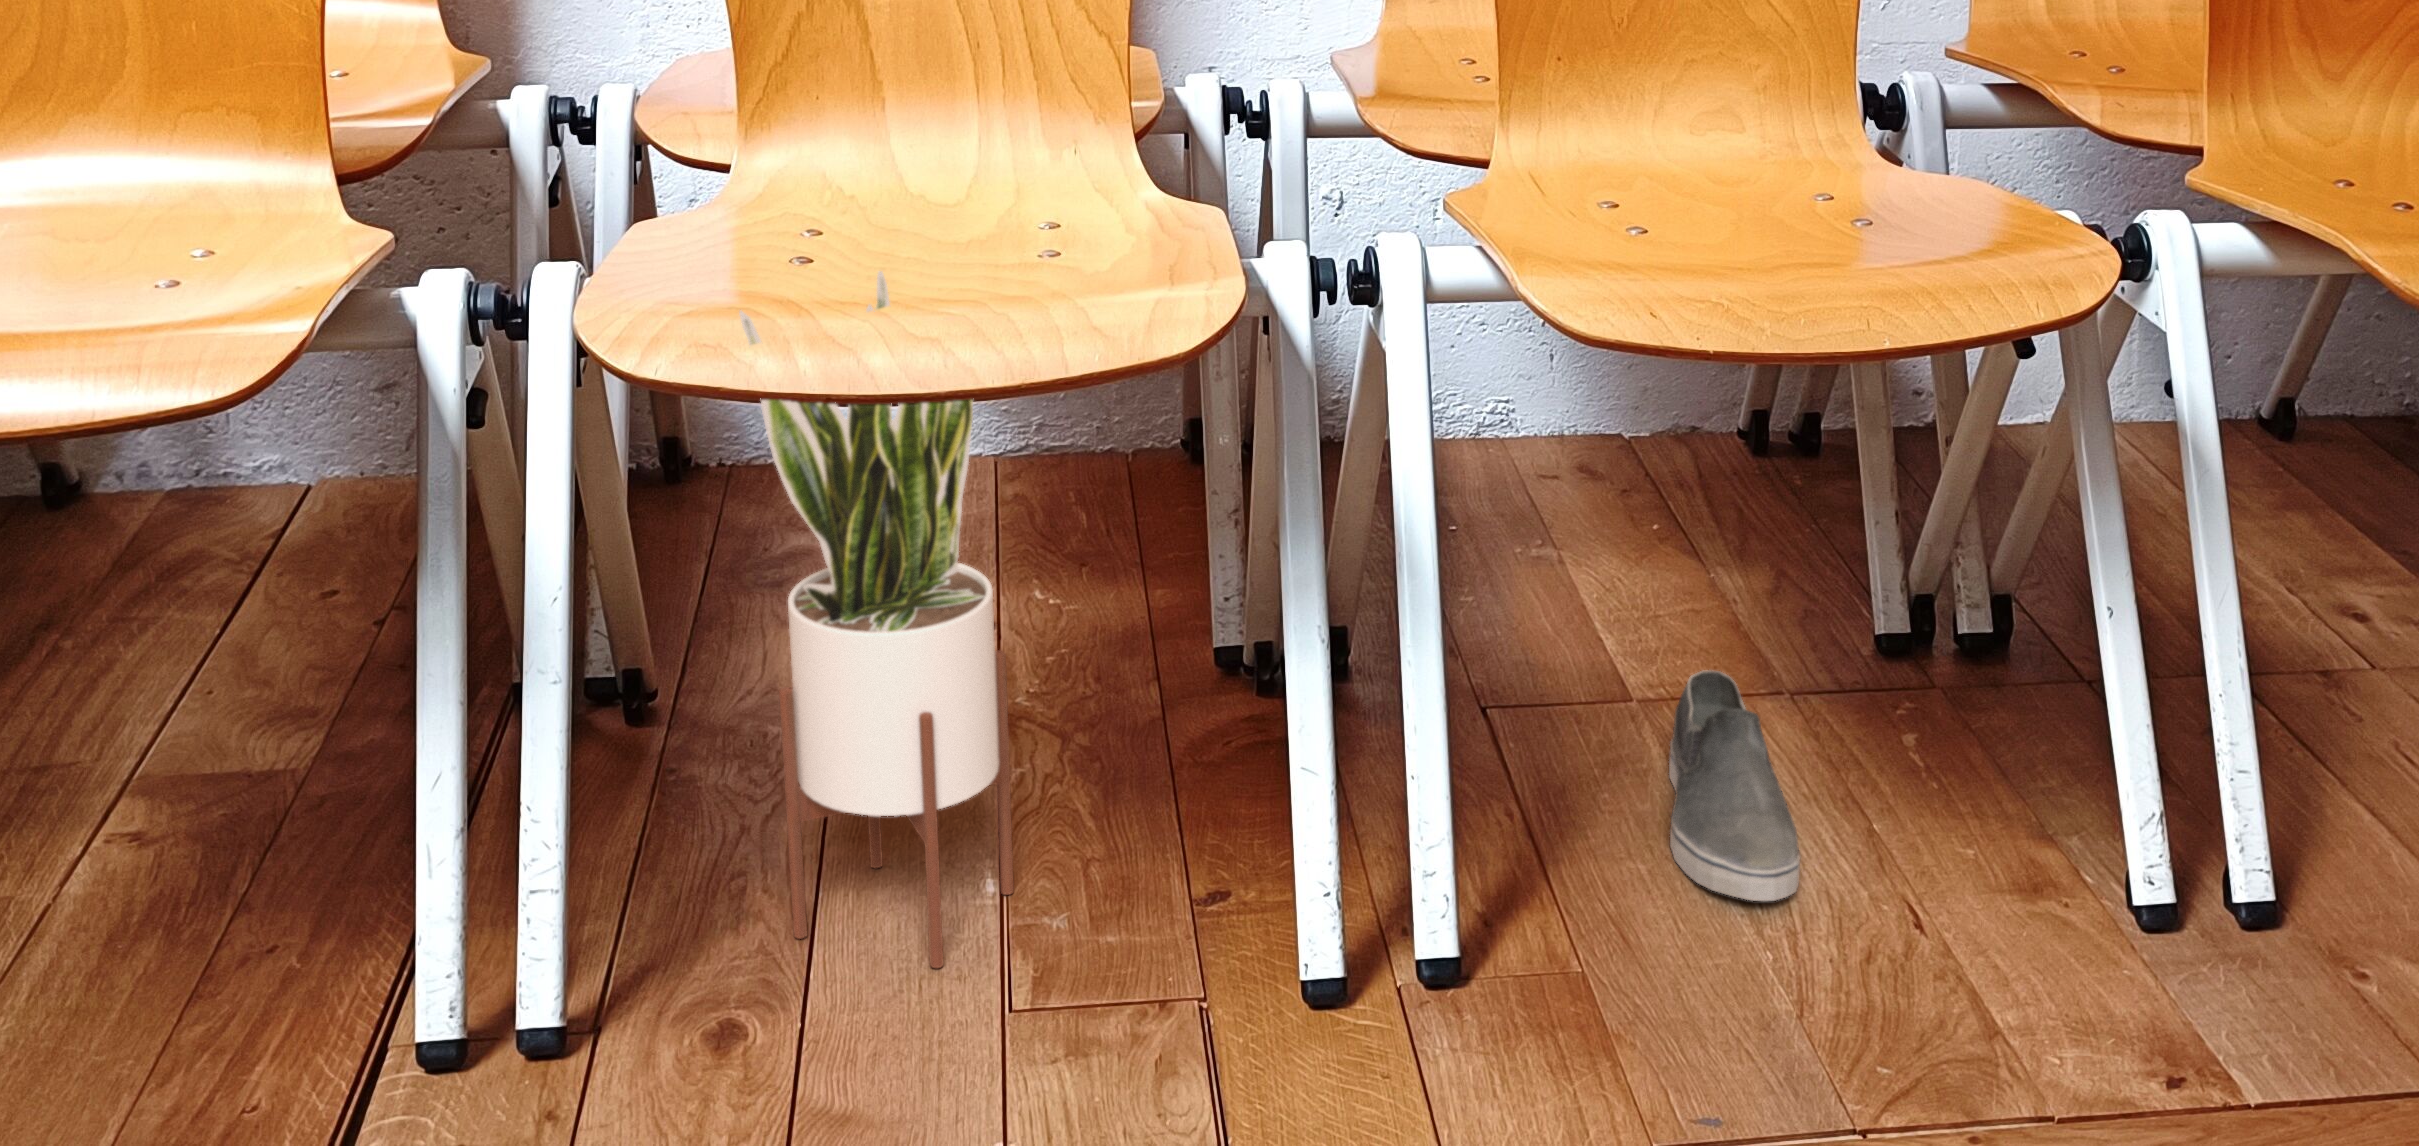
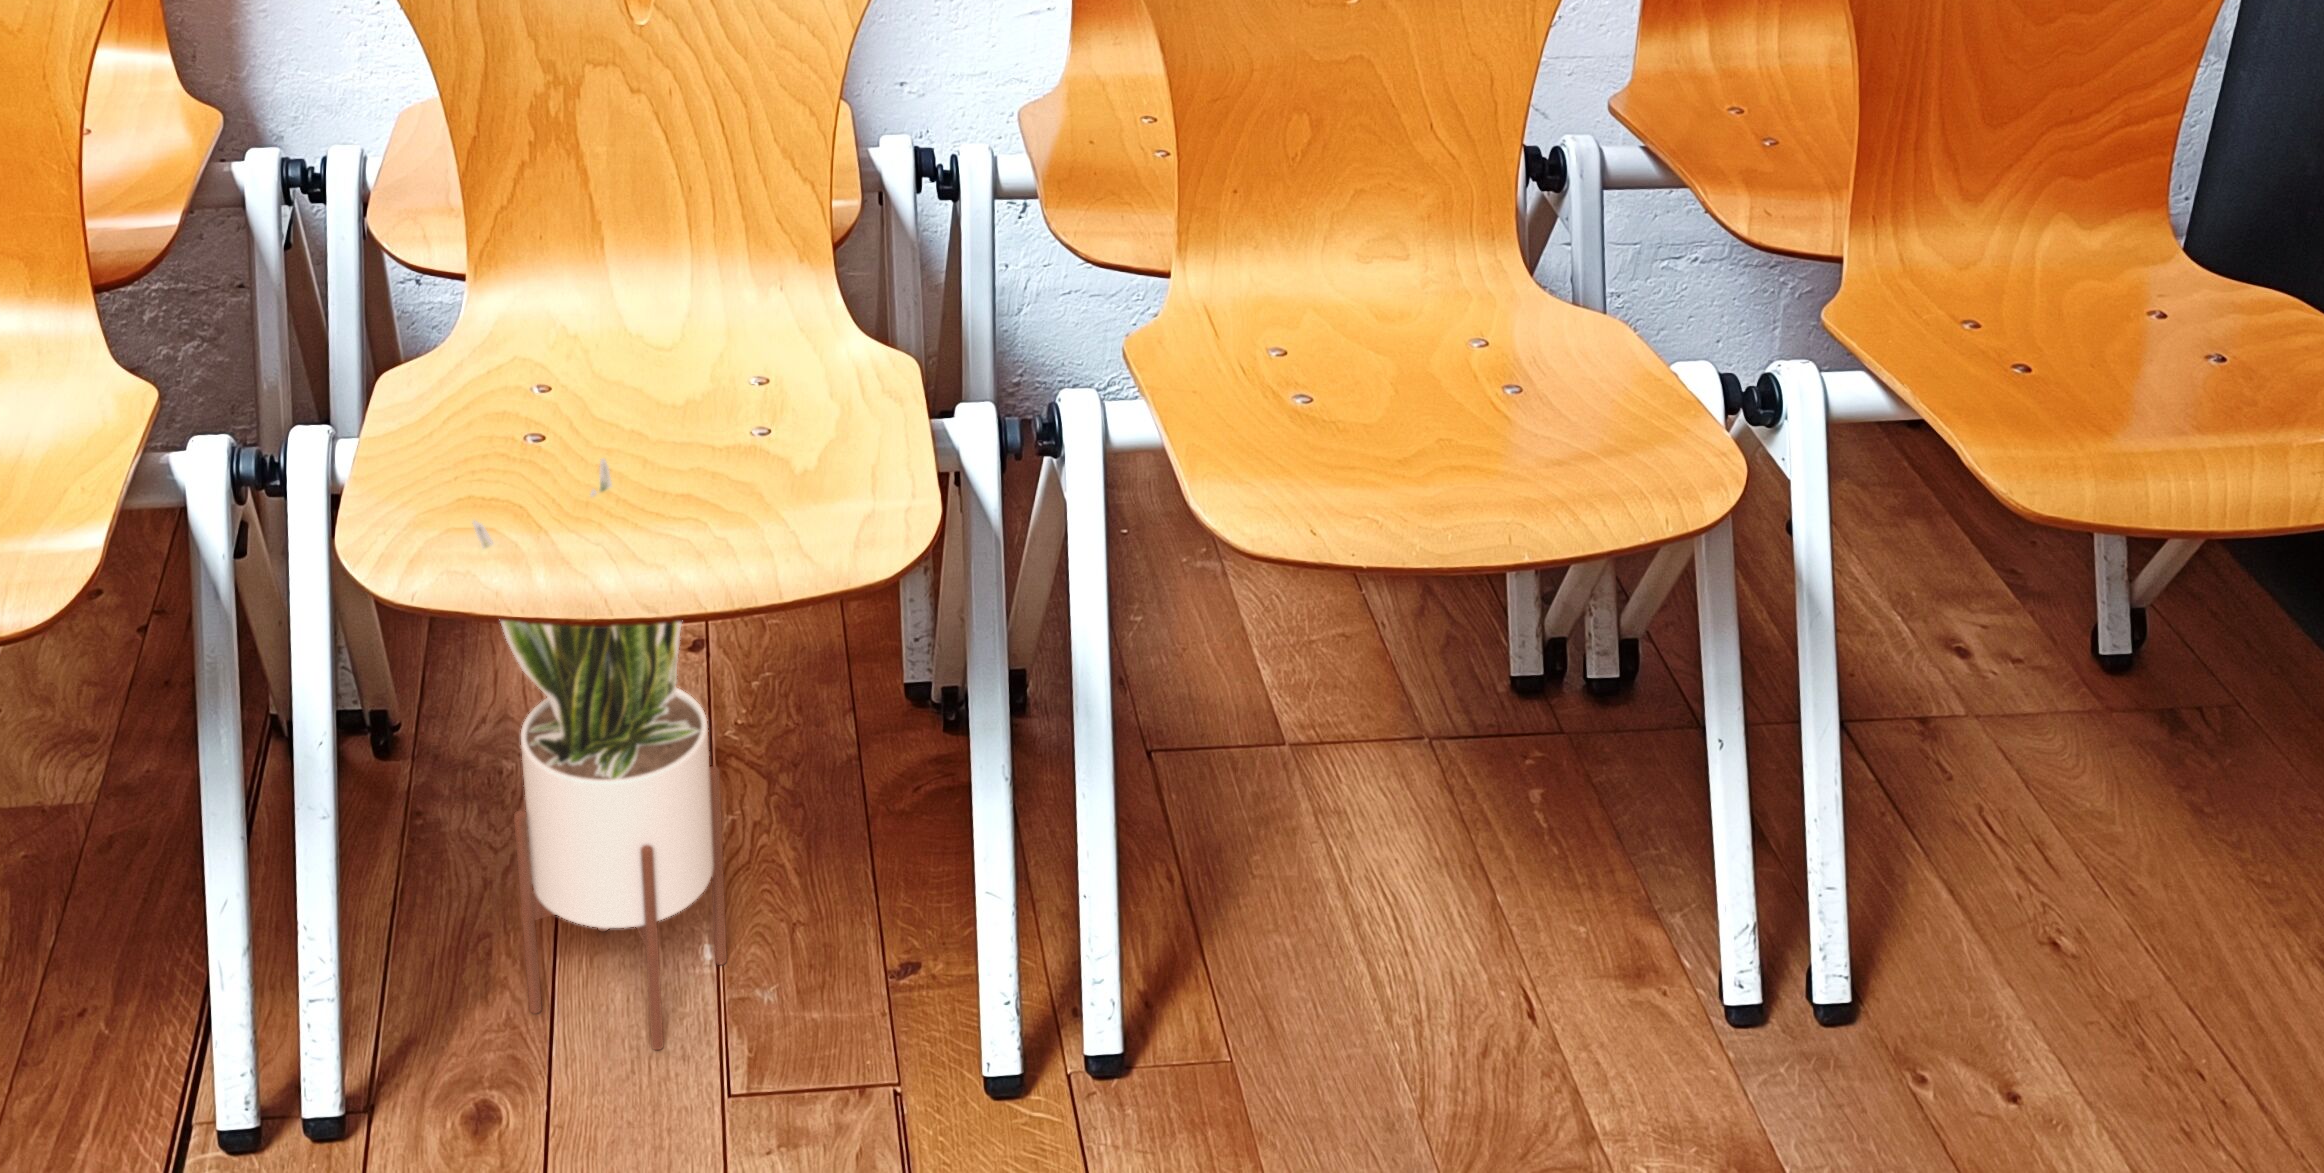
shoe: present [1669,670,1800,901] -> none [1317,739,1432,989]

